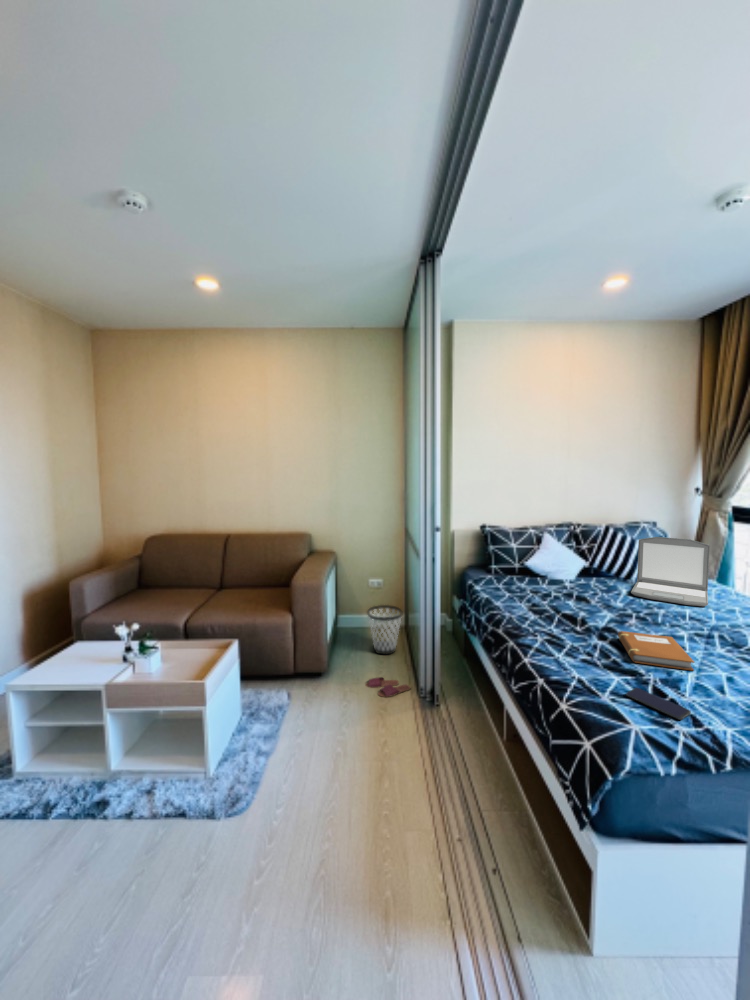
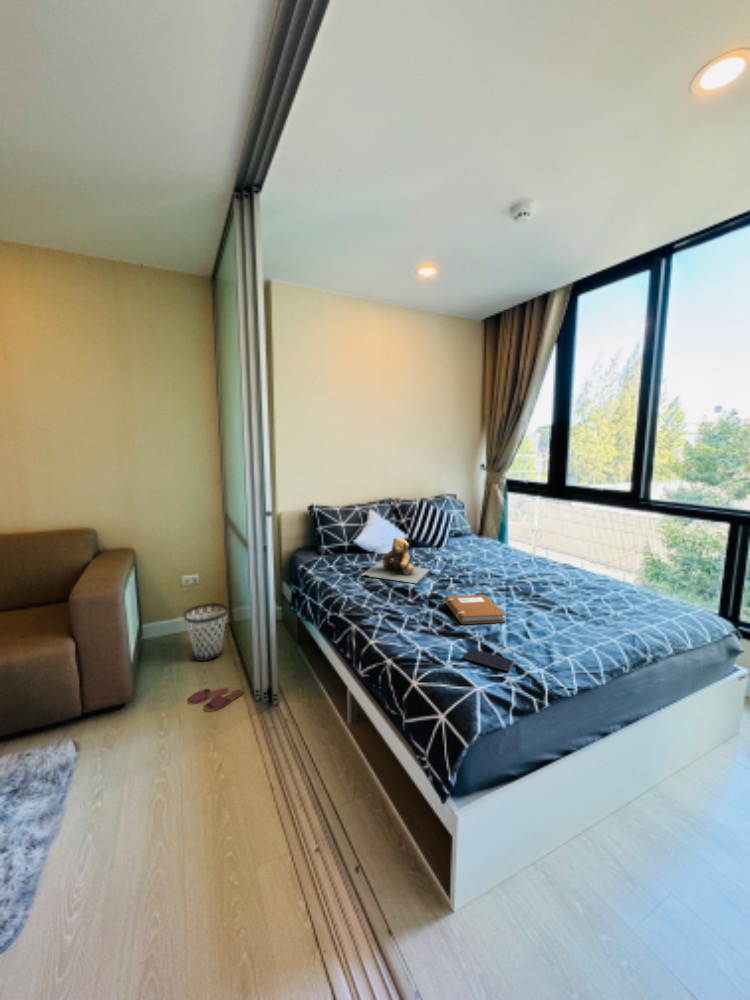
laptop: present [631,537,710,607] -> none [445,508,500,564]
teddy bear: none [528,563,610,614] -> present [362,538,429,583]

